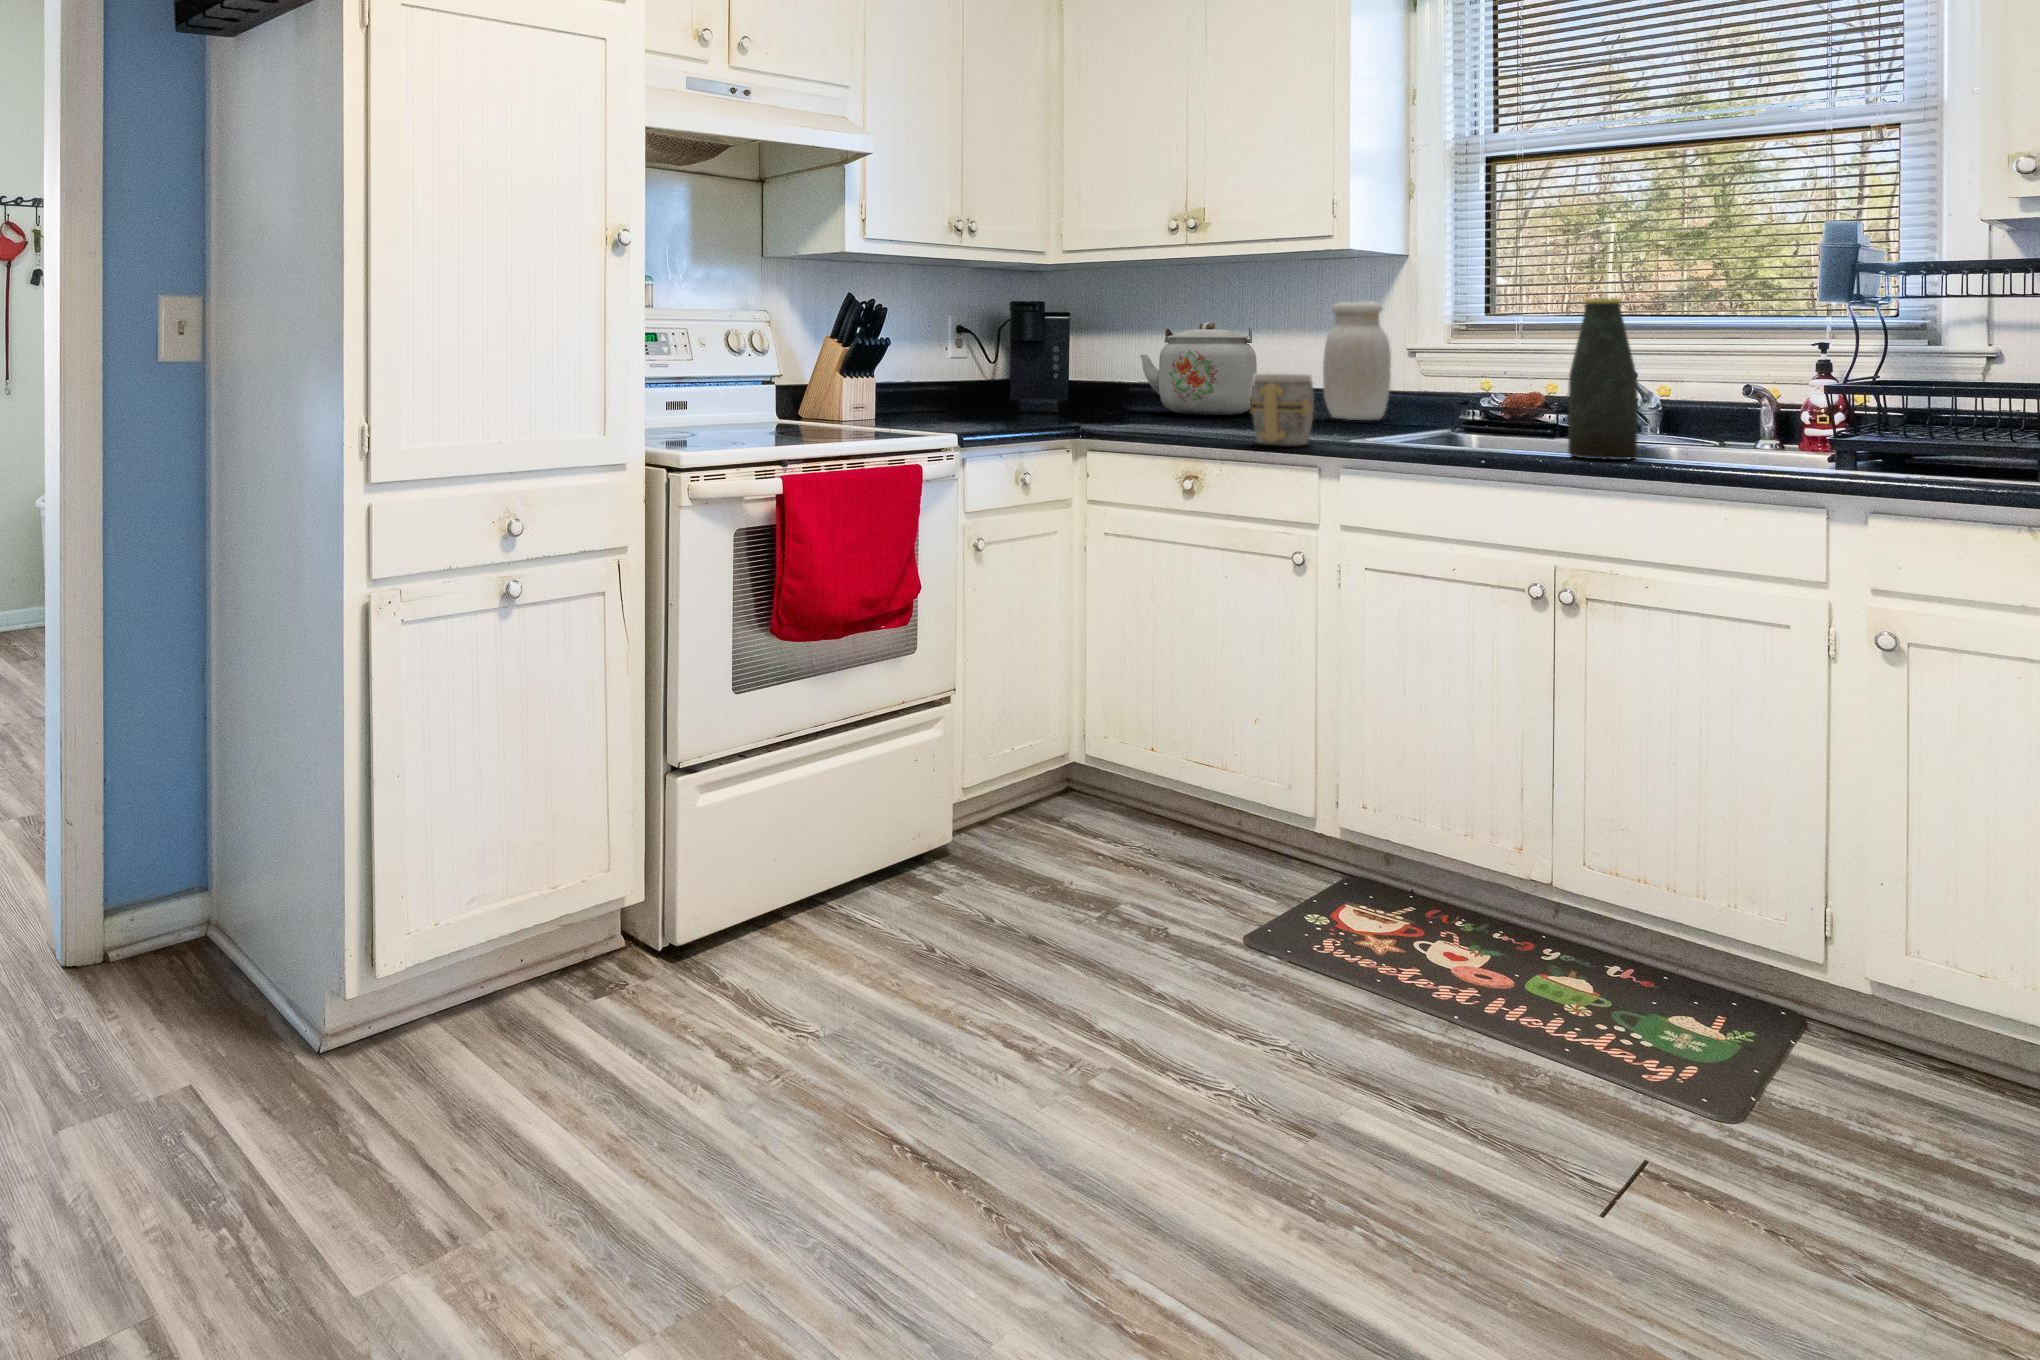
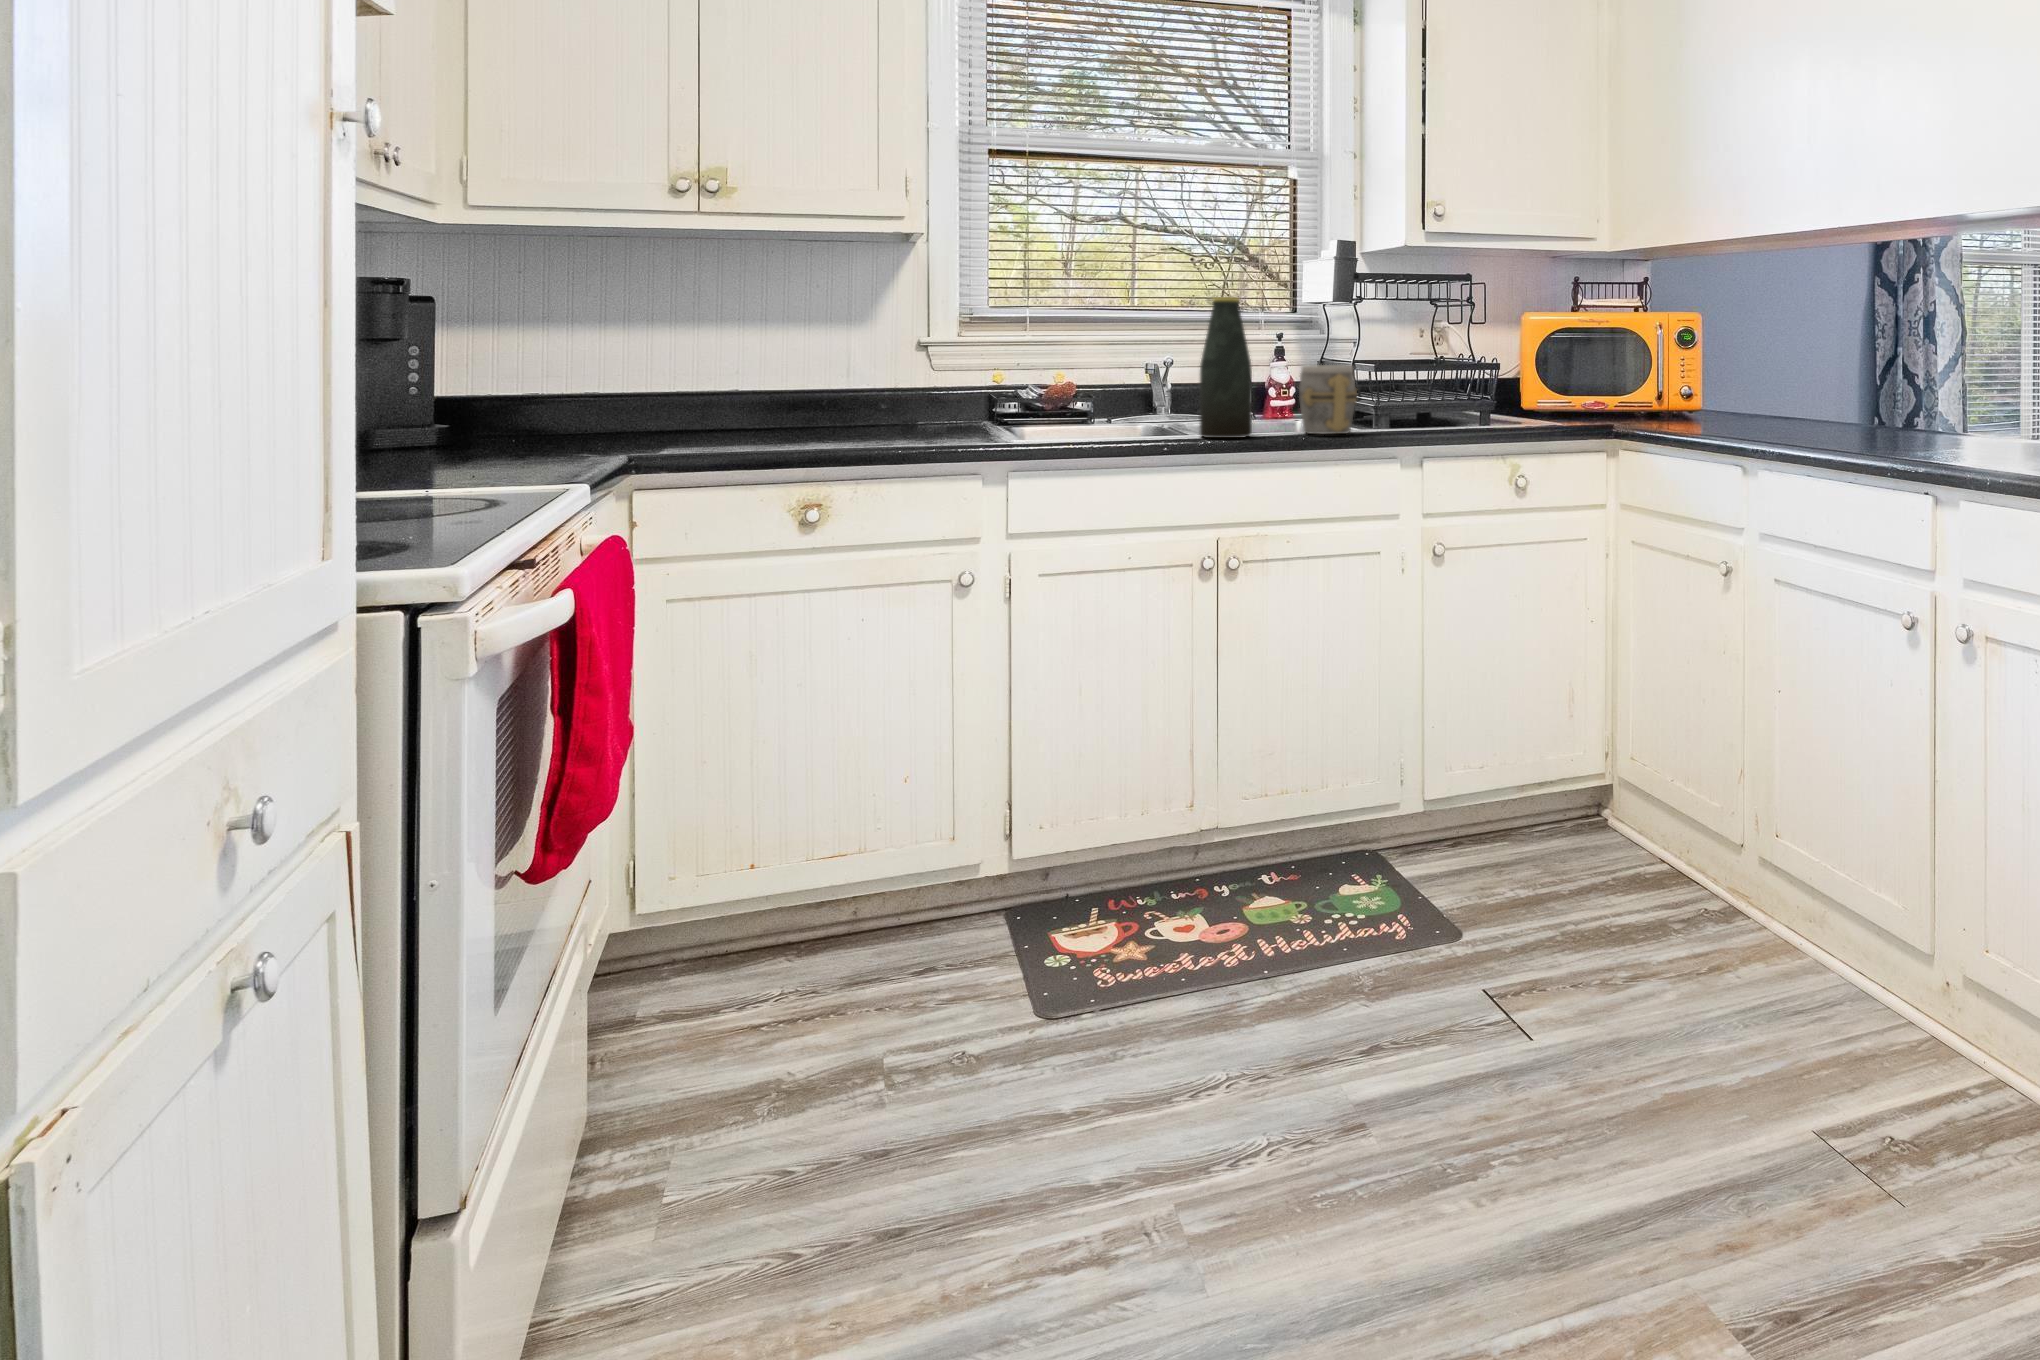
jar: present [1323,301,1391,420] -> none [829,292,904,421]
kettle: present [1140,322,1257,415] -> none [570,312,735,428]
mug: present [1250,374,1314,446] -> present [1299,365,1357,434]

